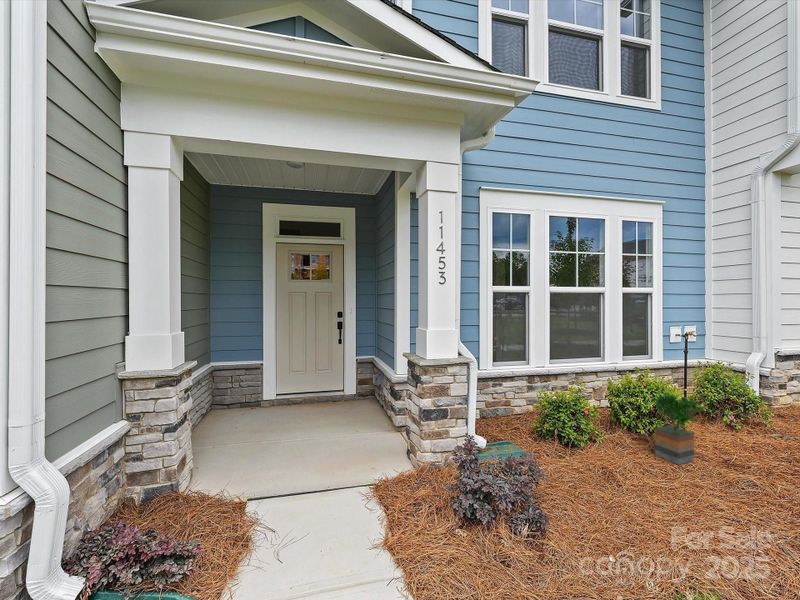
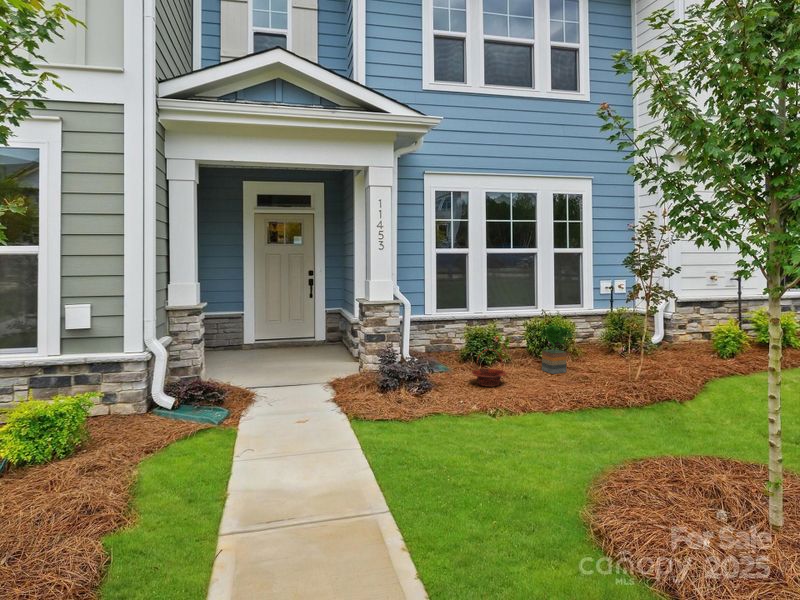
basket: none [579,439,640,500] -> present [472,349,507,387]

